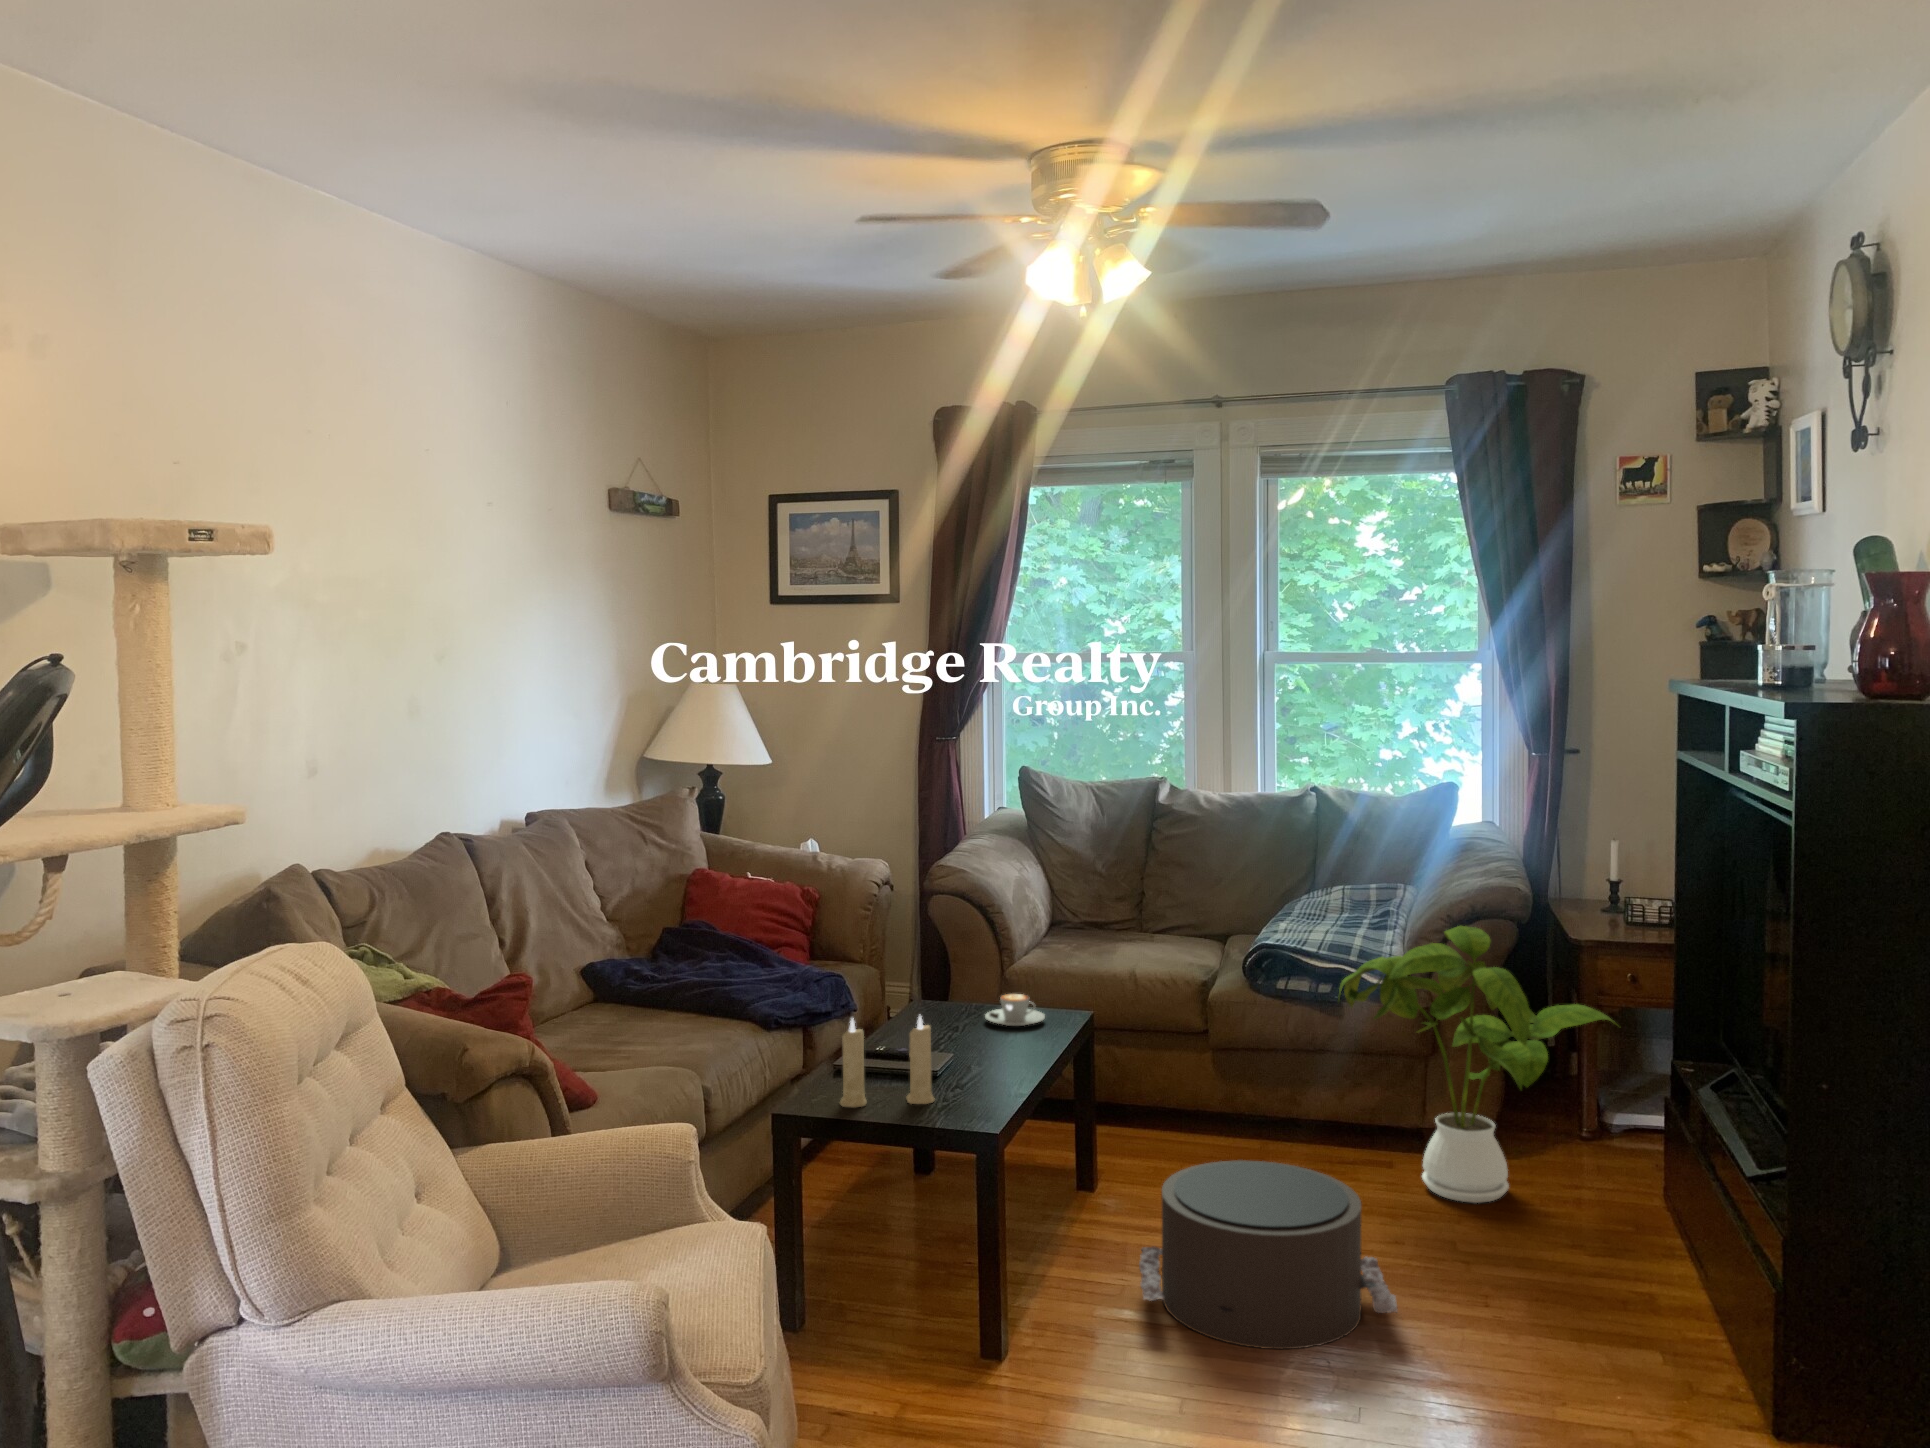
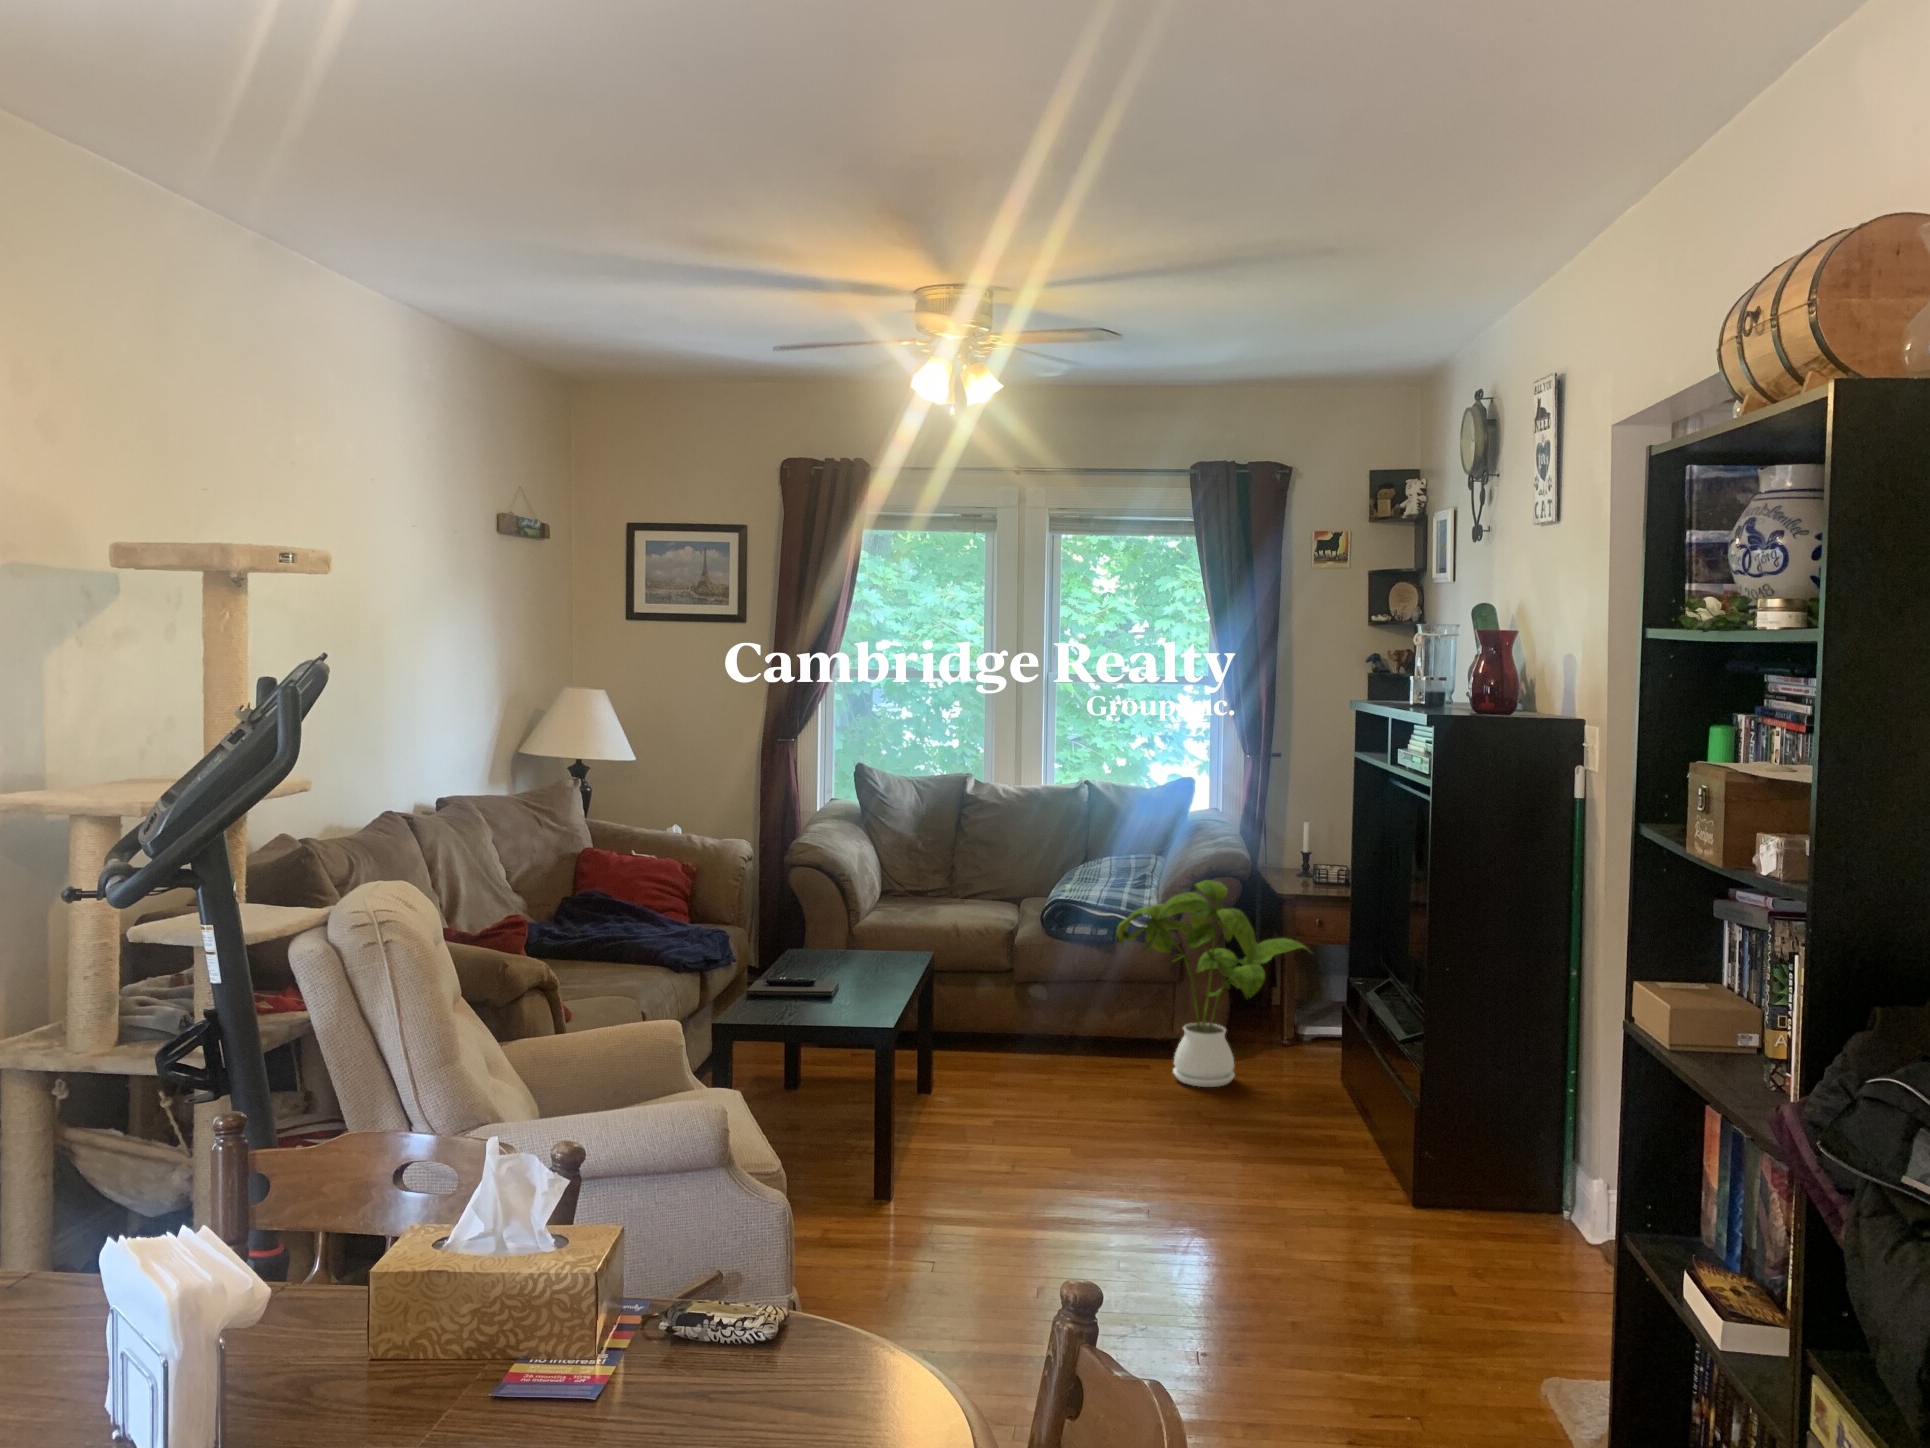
coffee cup: present [985,994,1045,1026] -> none [850,938,898,963]
candle: present [839,1016,935,1107] -> none [761,942,834,1017]
pouf: present [1139,1160,1398,1349] -> none [981,1055,1170,1182]

